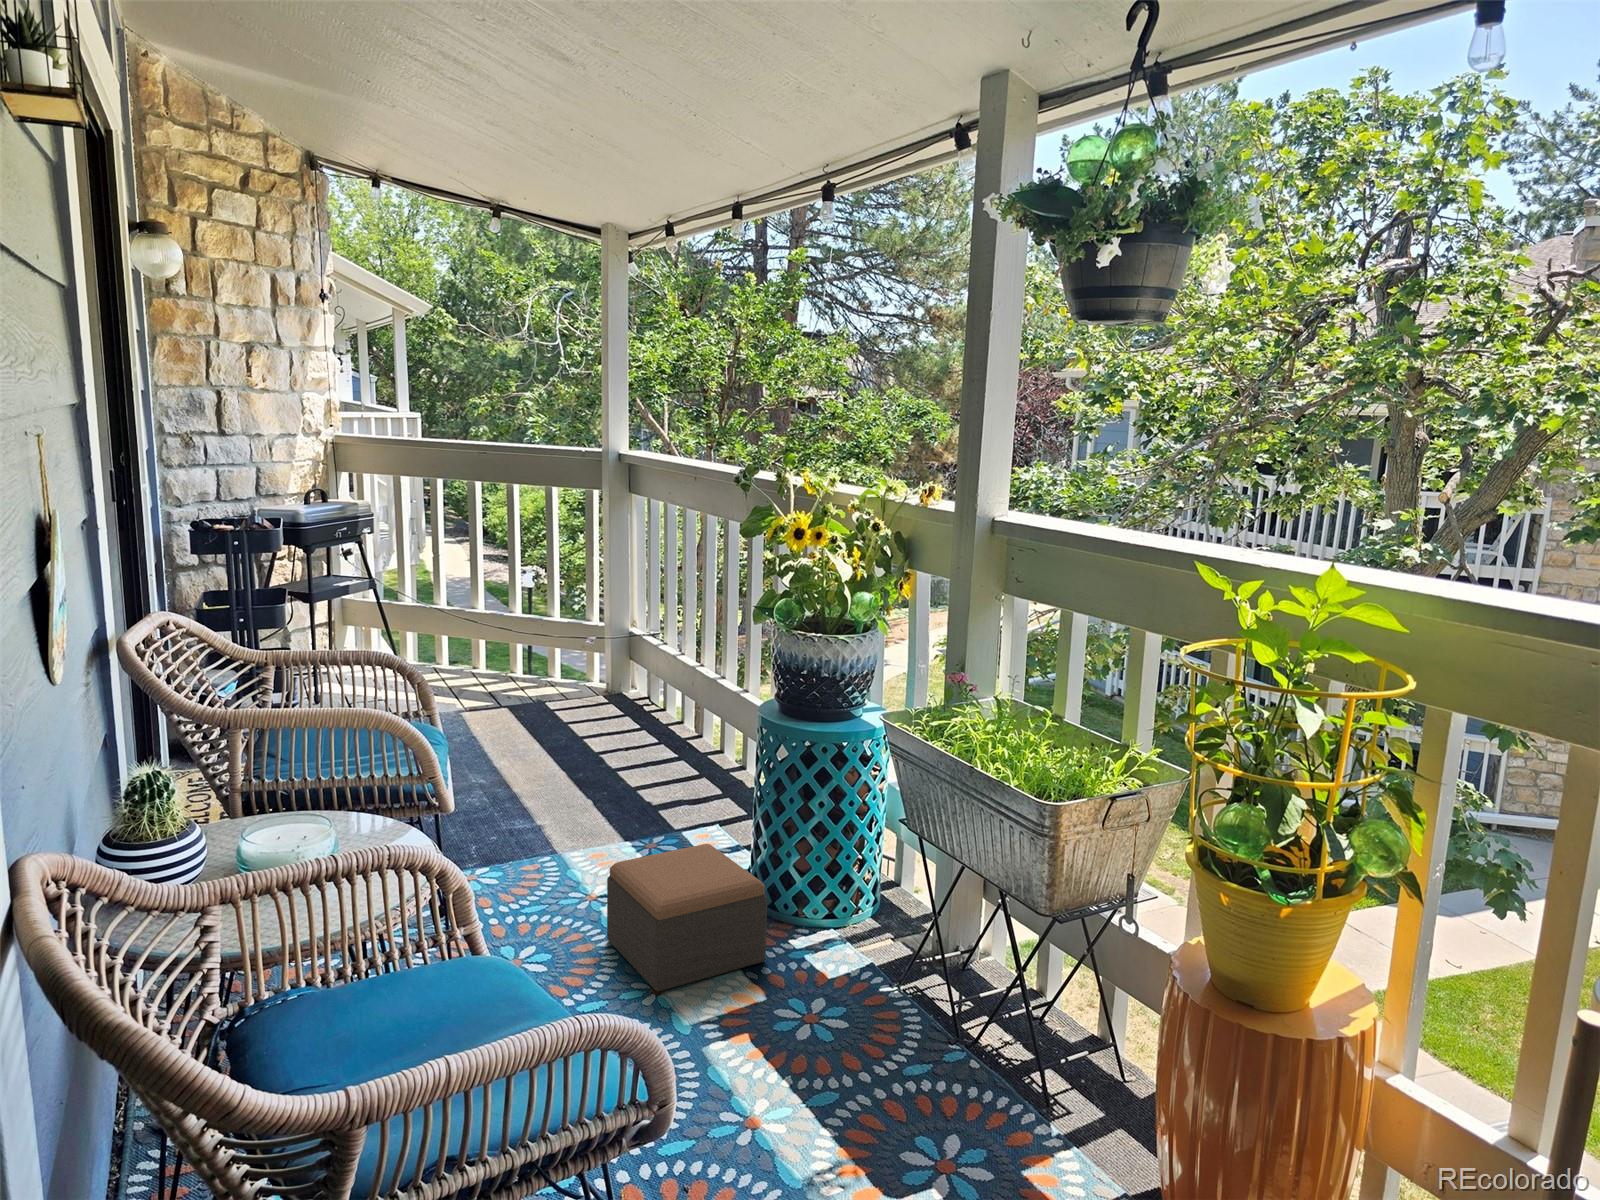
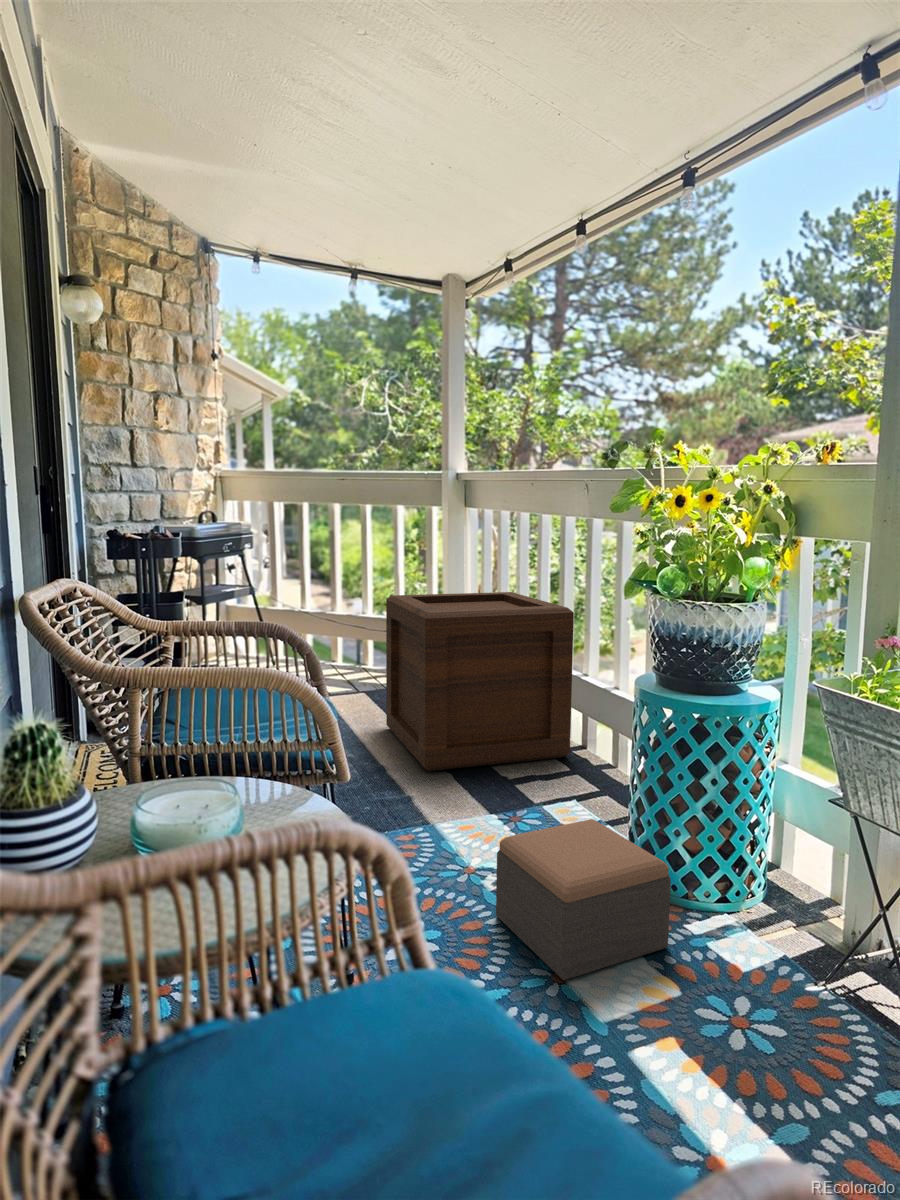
wooden crate: none [528,594,731,798] -> present [386,592,574,771]

